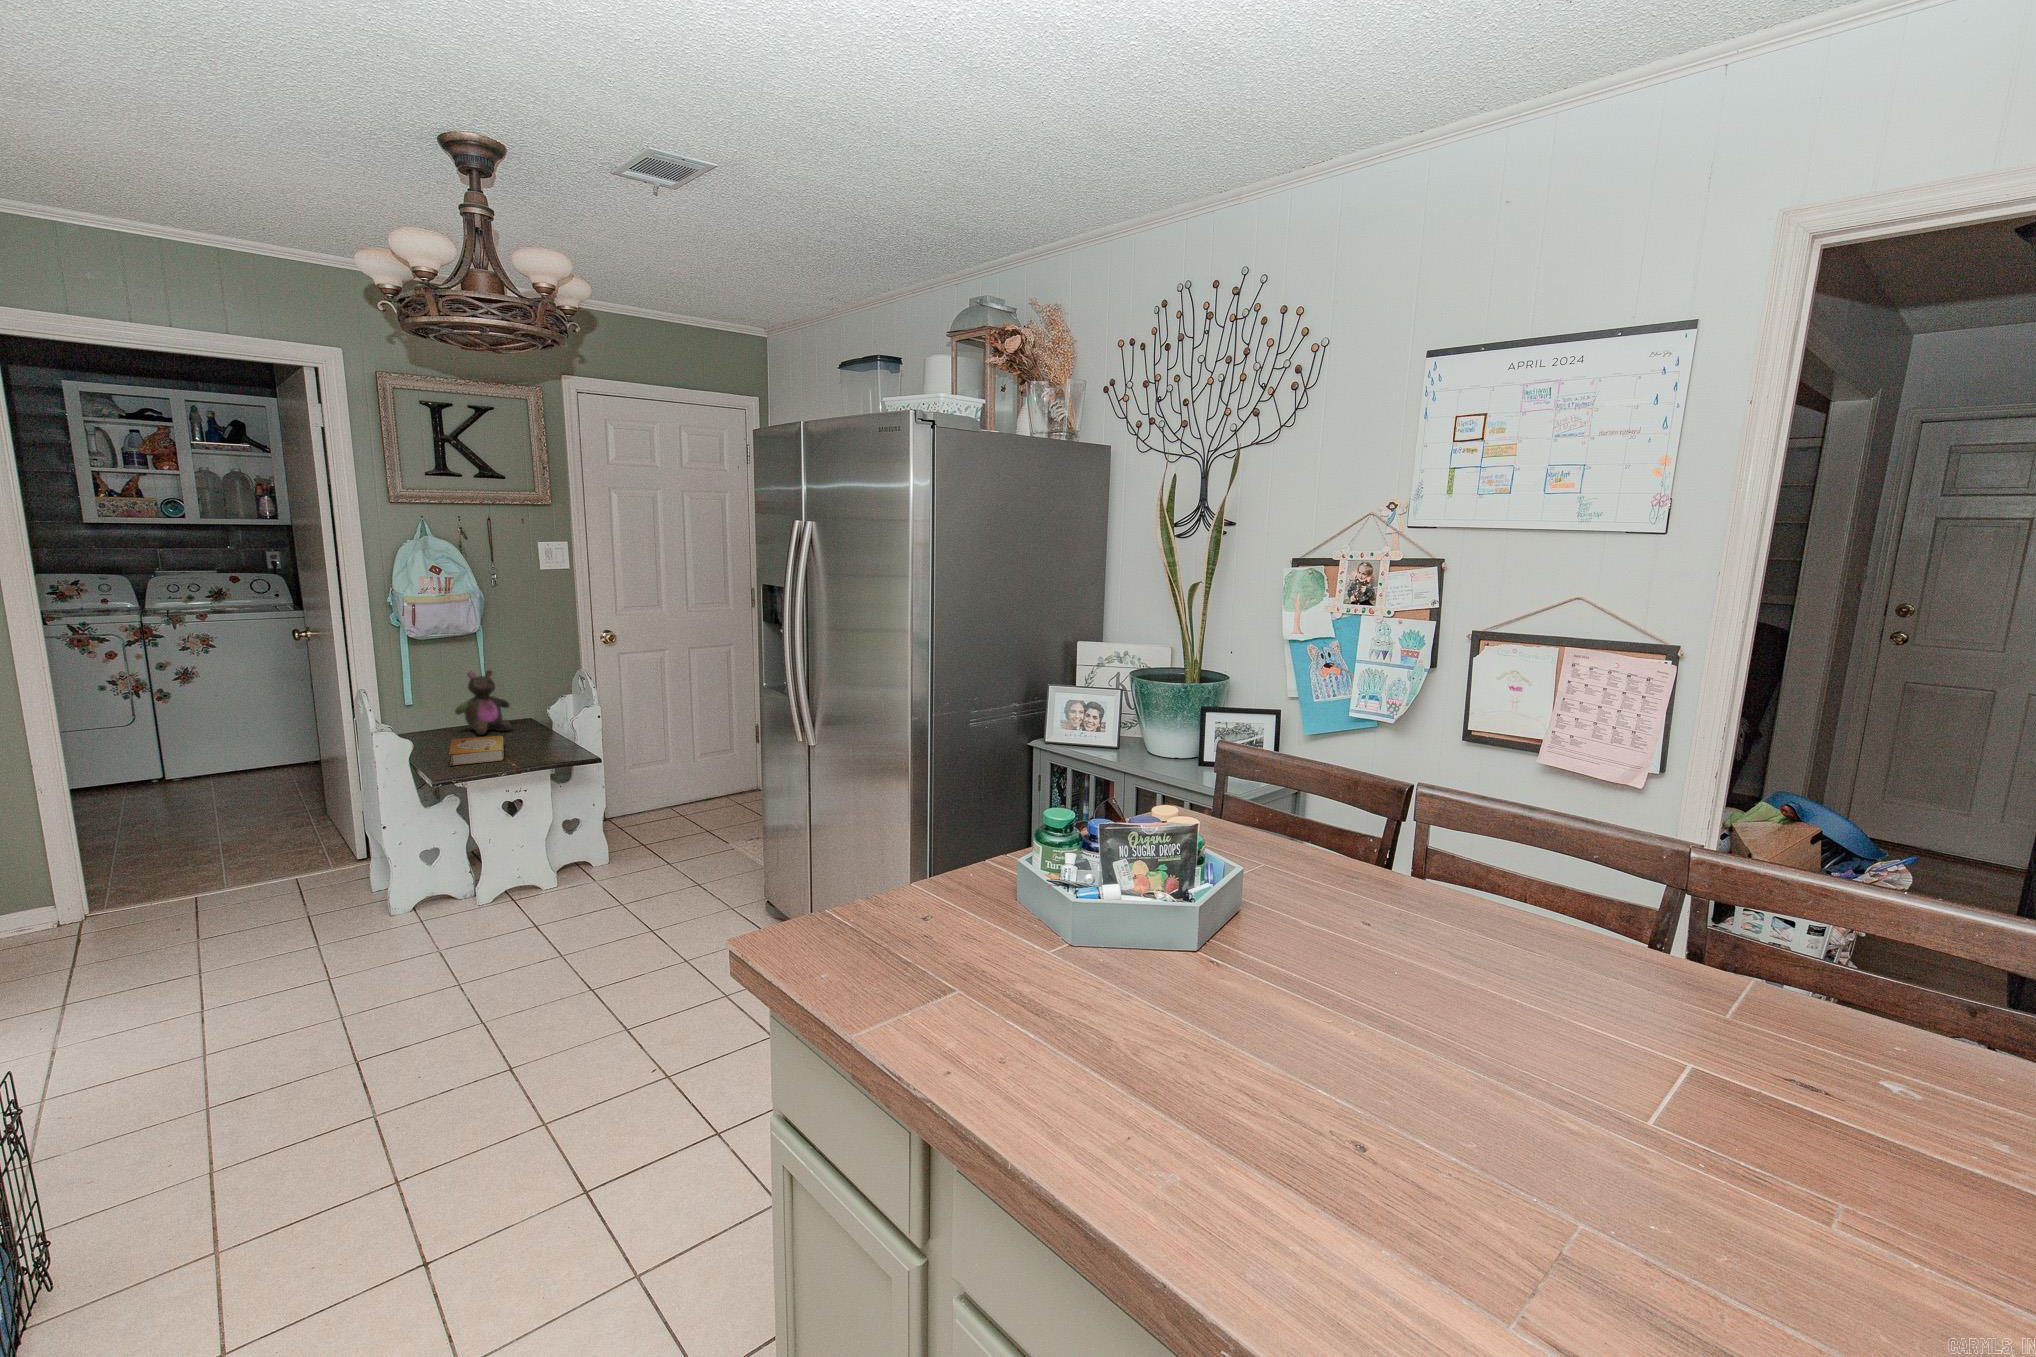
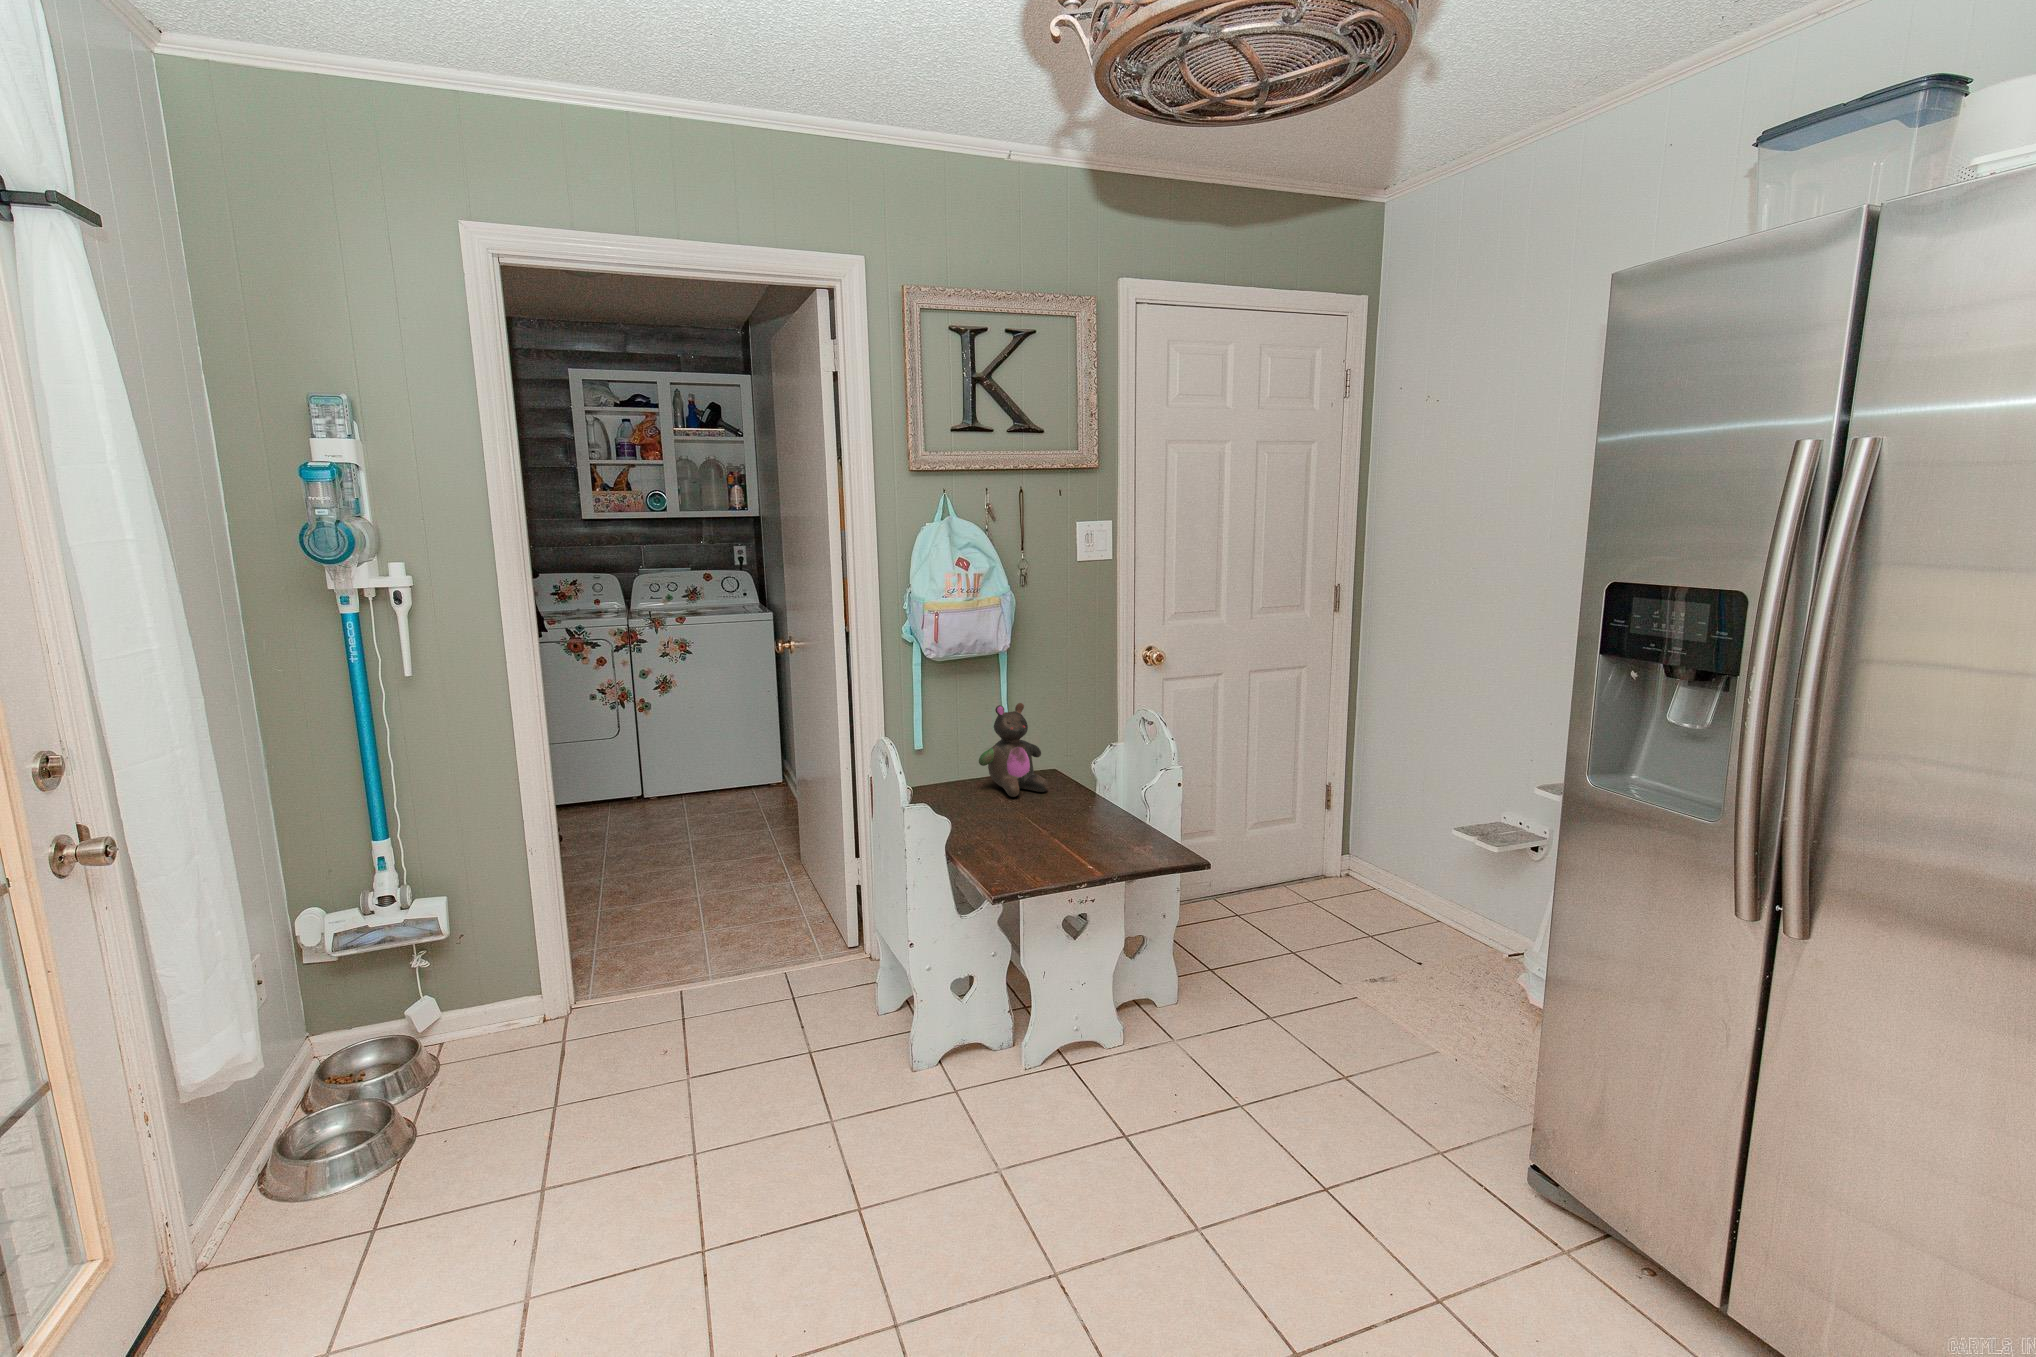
book: present [449,736,504,766] -> none [989,805,1072,856]

